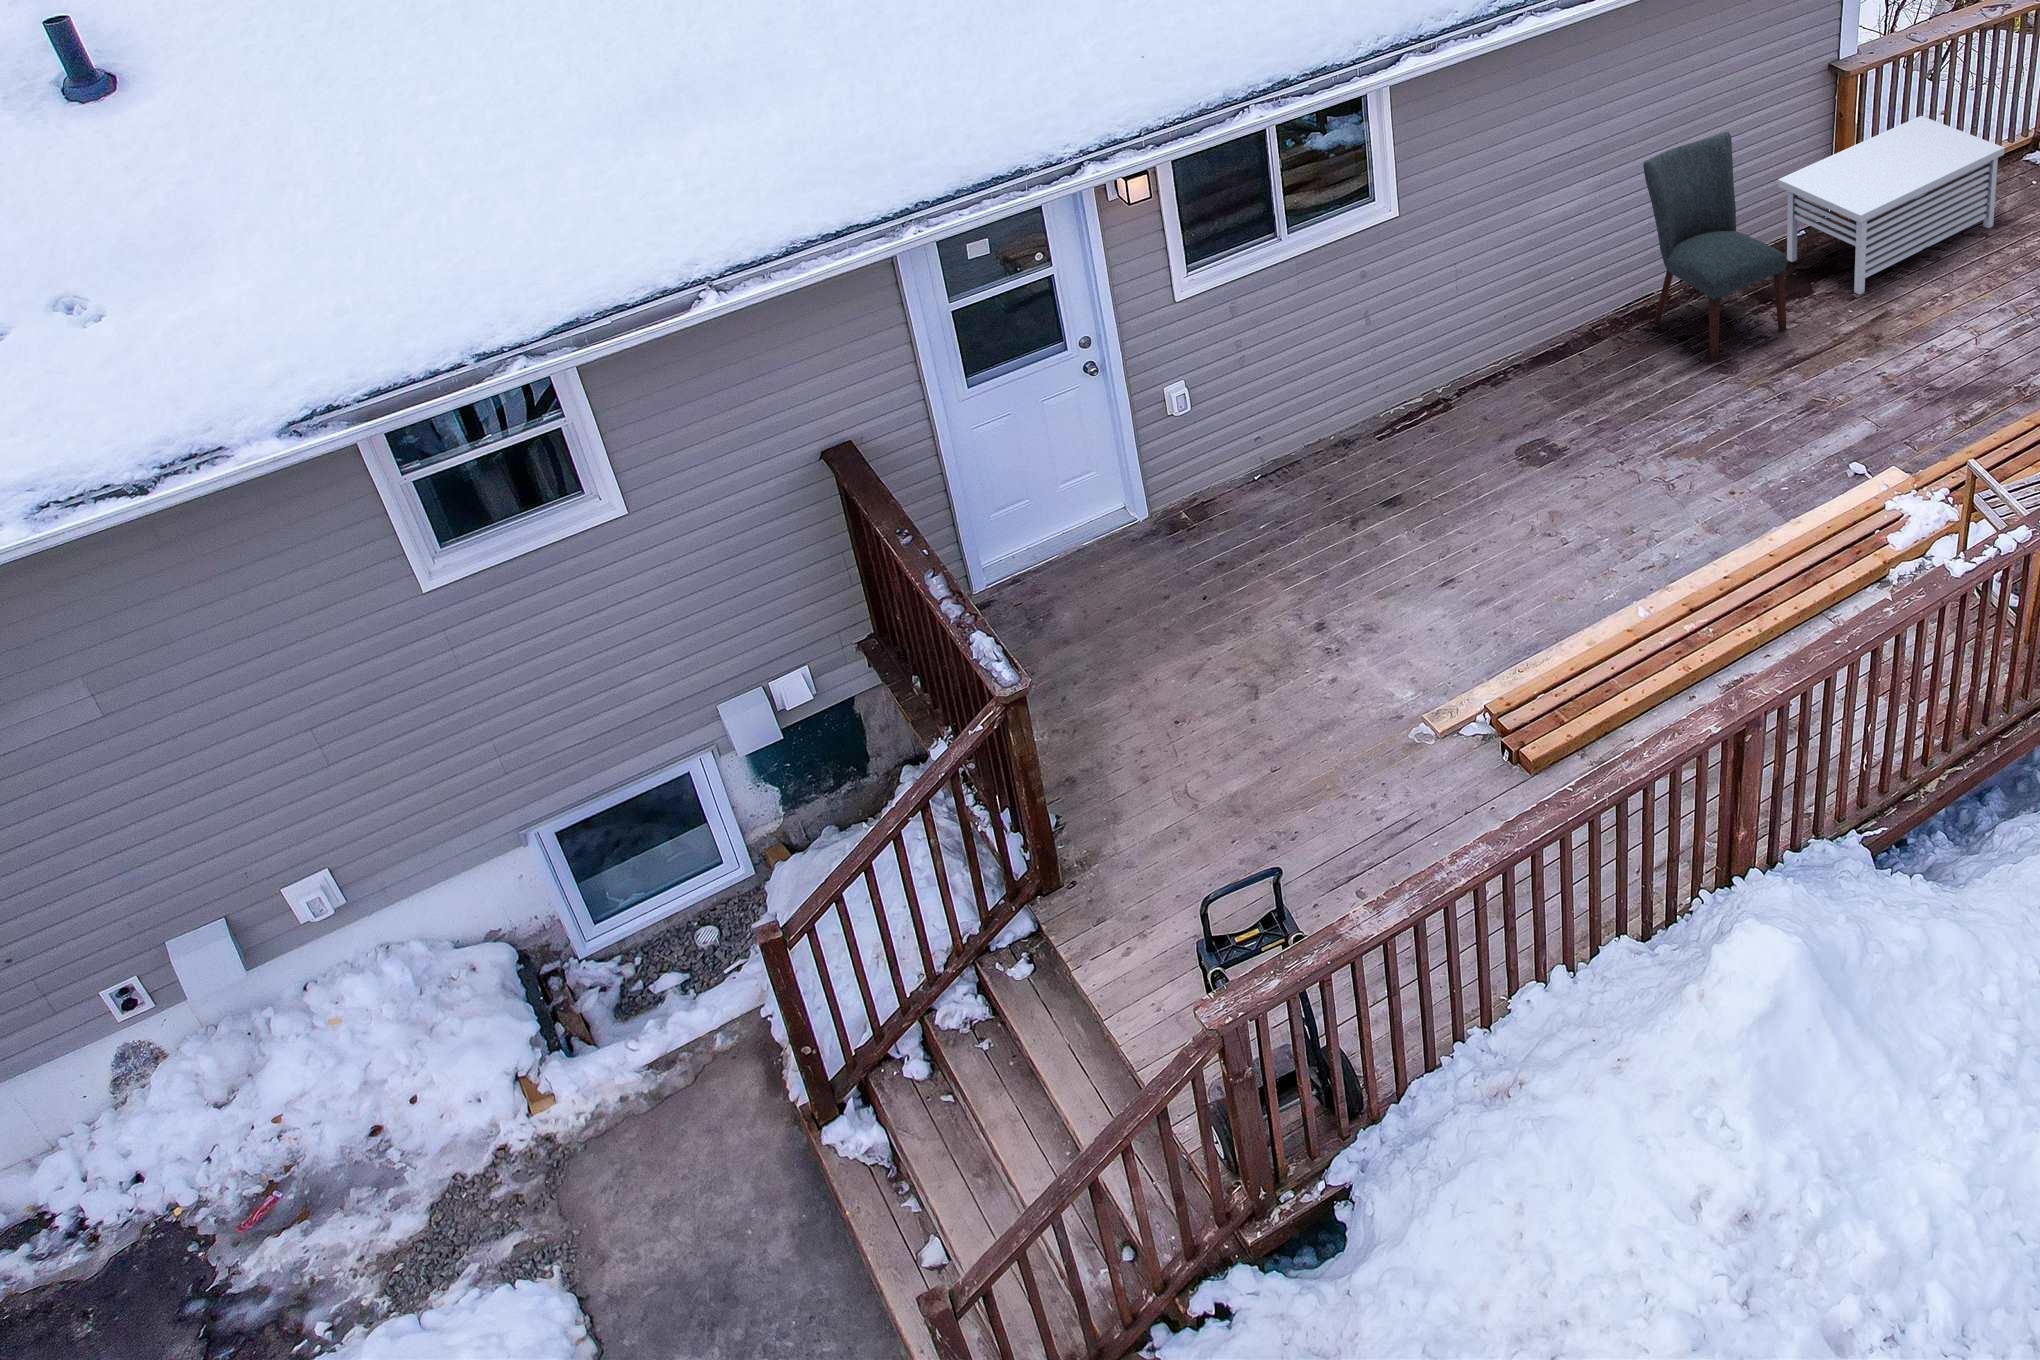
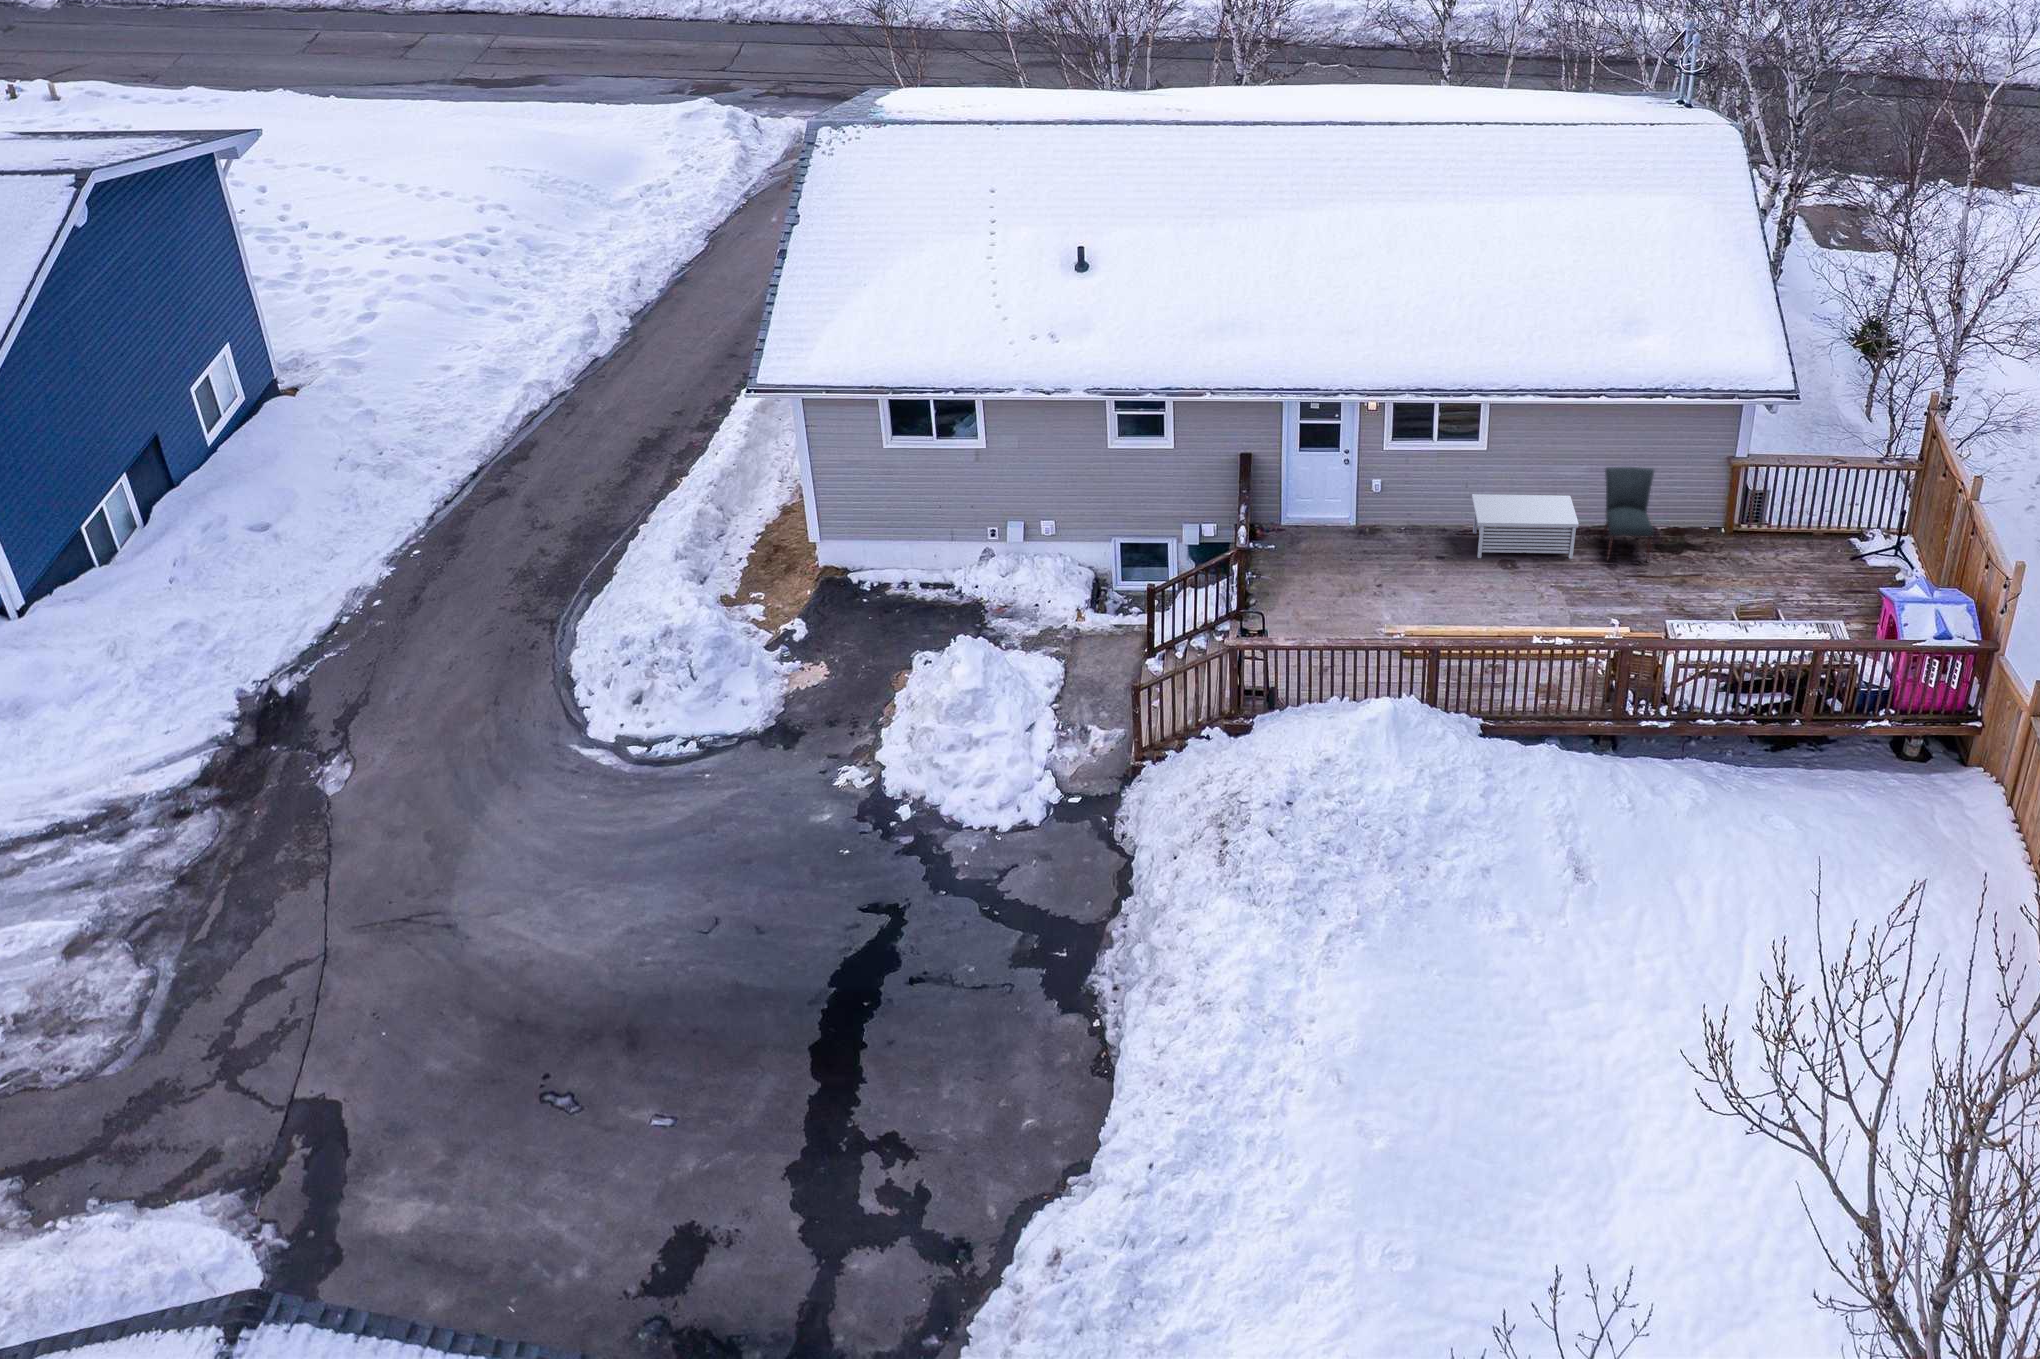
storage bench: present [1778,116,2004,295] -> present [1472,494,1579,559]

